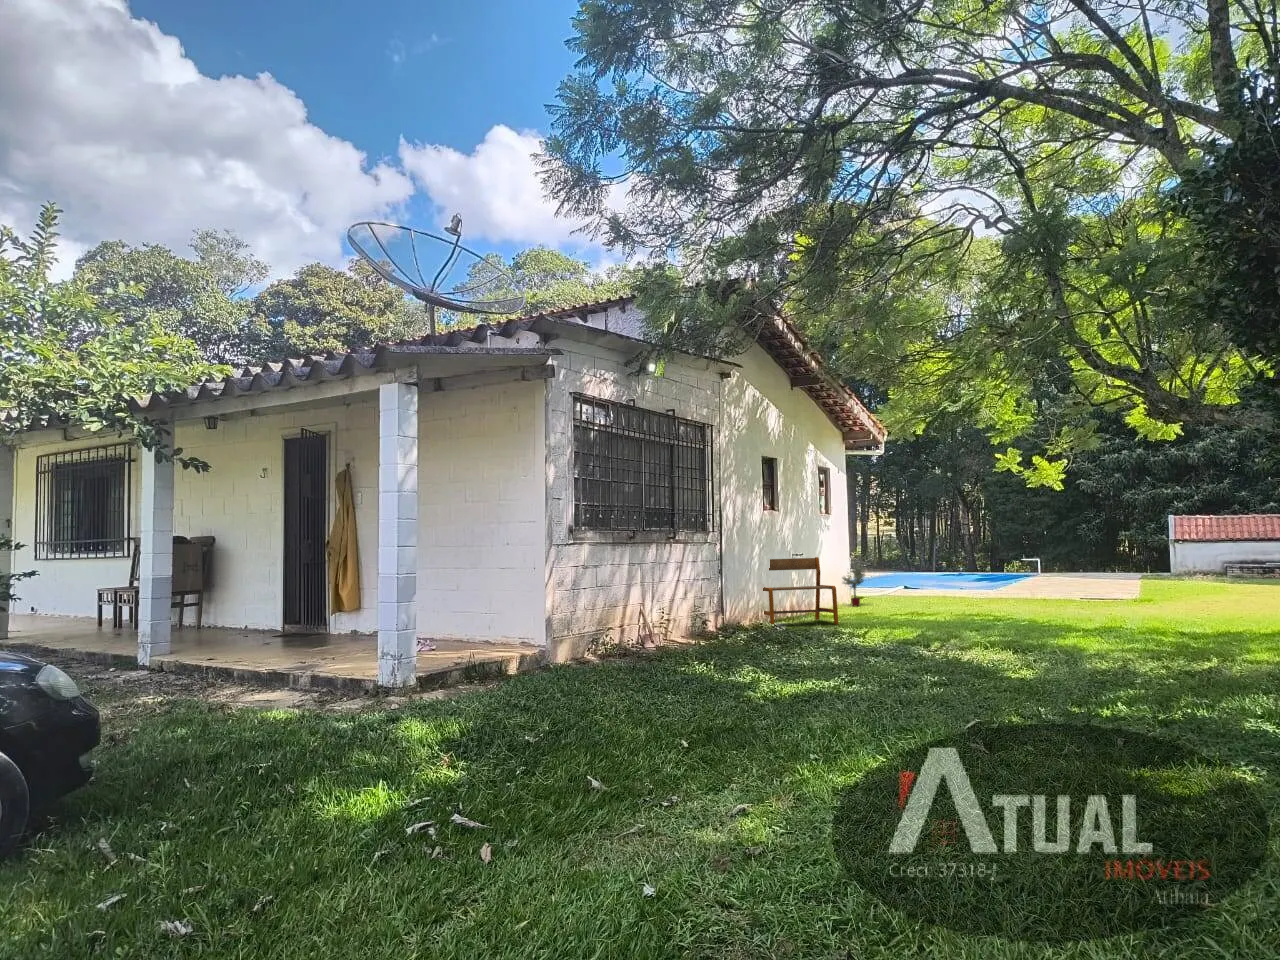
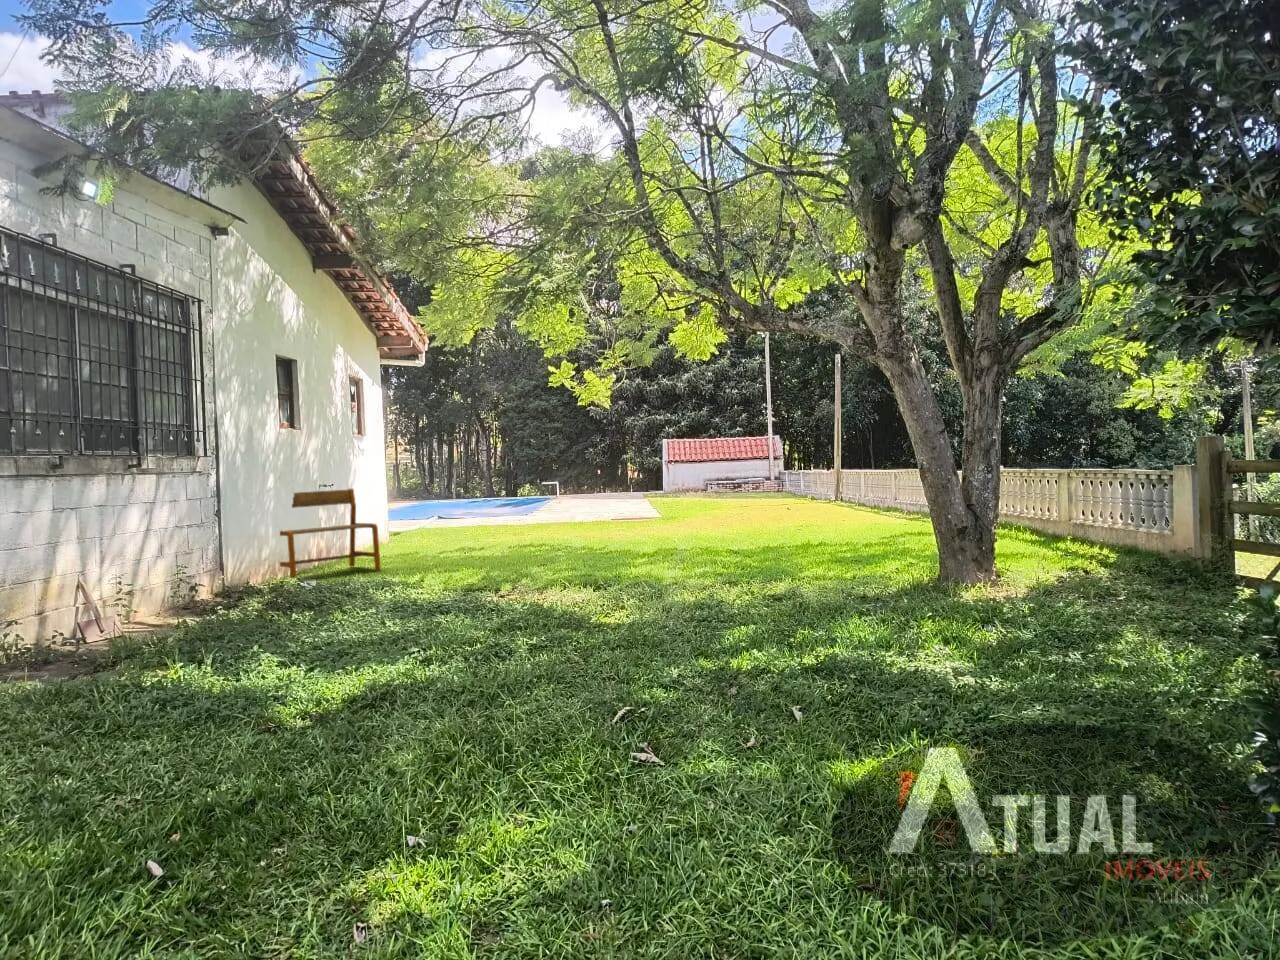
potted tree: present [842,564,865,606] -> none [375,491,405,545]

